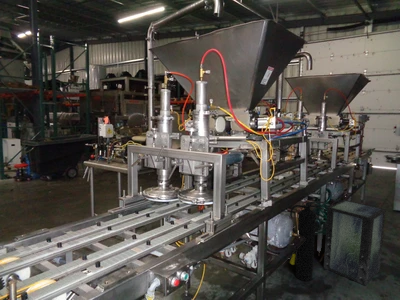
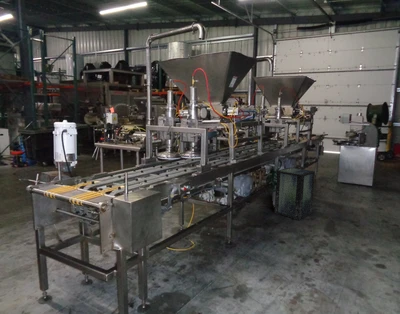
fire extinguisher: present [290,201,324,281] -> none [251,165,272,219]

